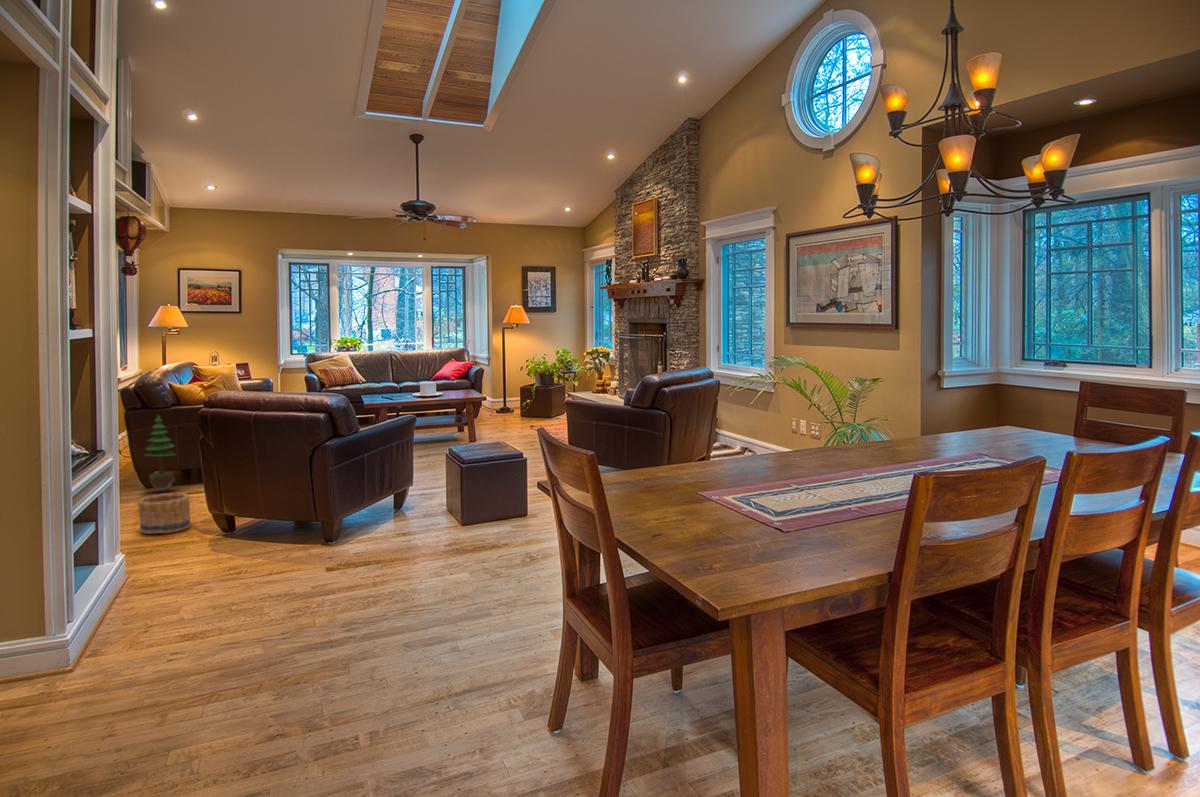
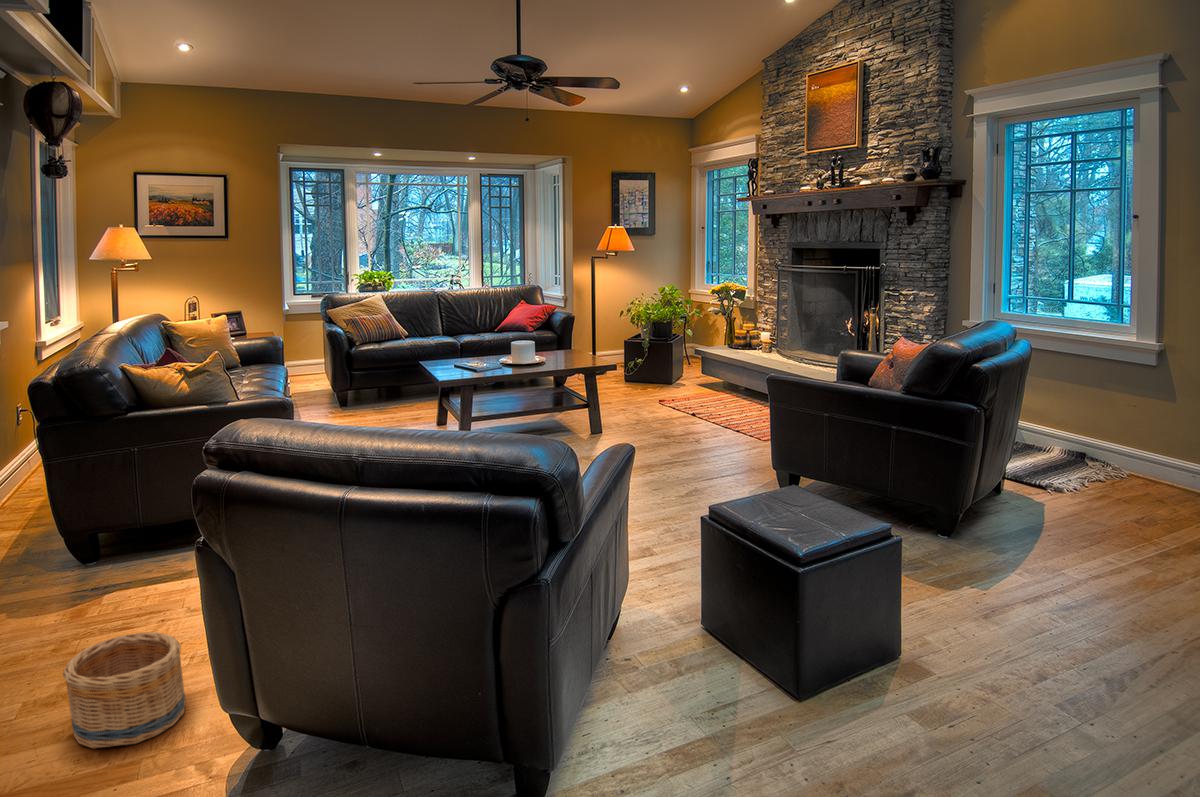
potted tree: present [145,415,175,492] -> none [82,430,145,574]

